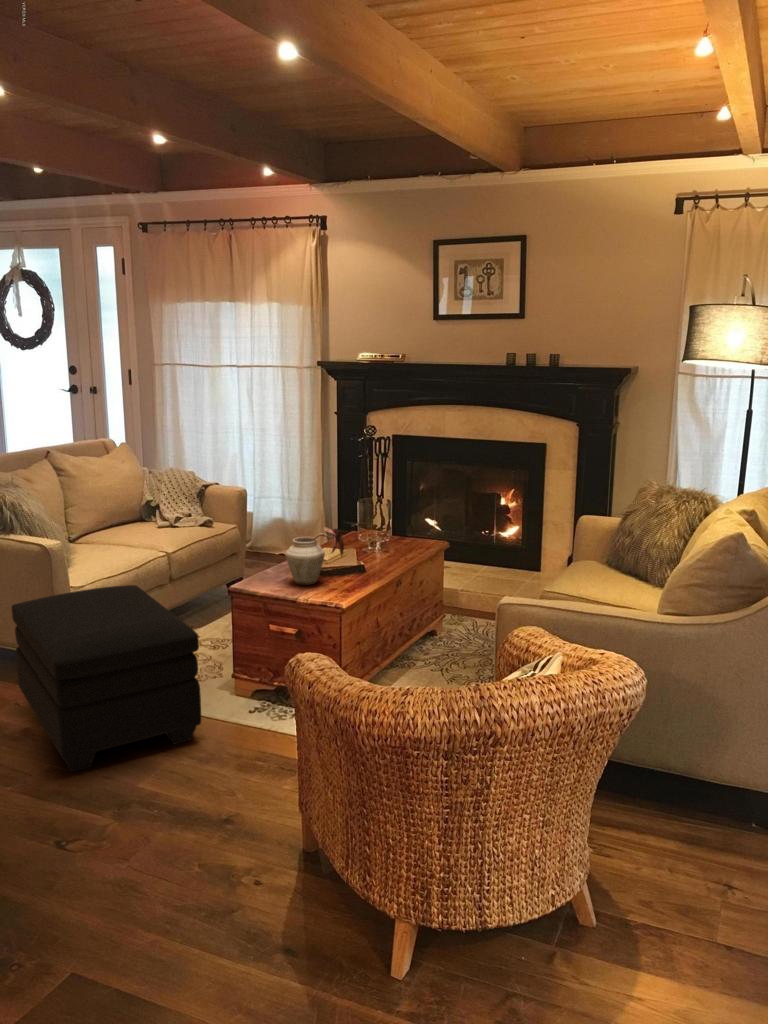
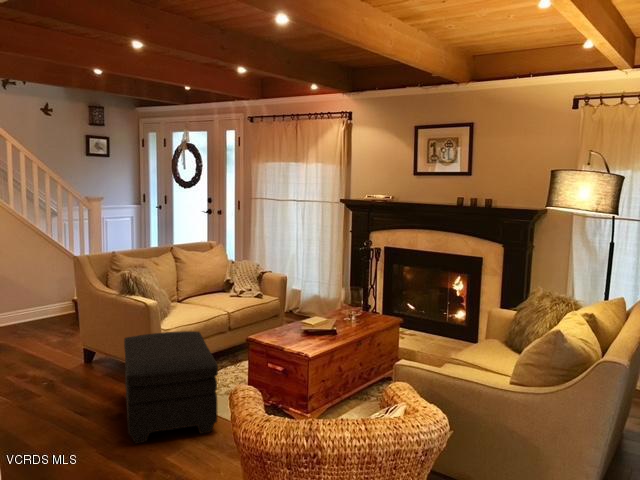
vase: present [285,527,345,585] -> none [284,304,320,341]

